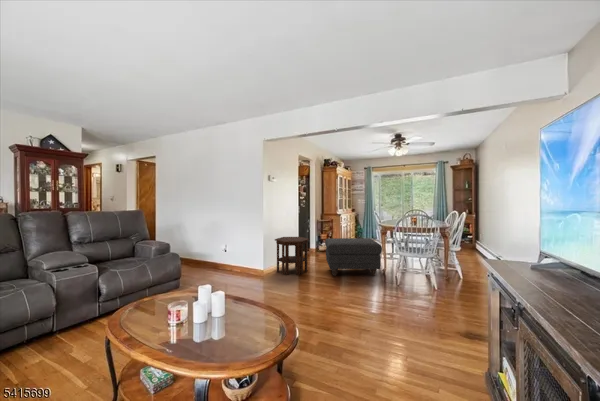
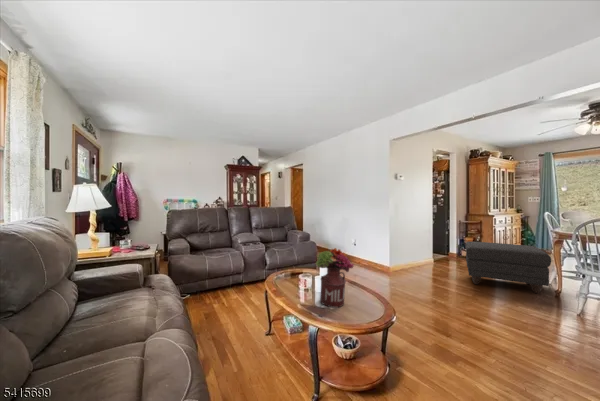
side table: present [275,237,309,275] -> none [404,236,444,276]
flower arrangement: none [198,264,248,340] -> present [316,248,353,307]

